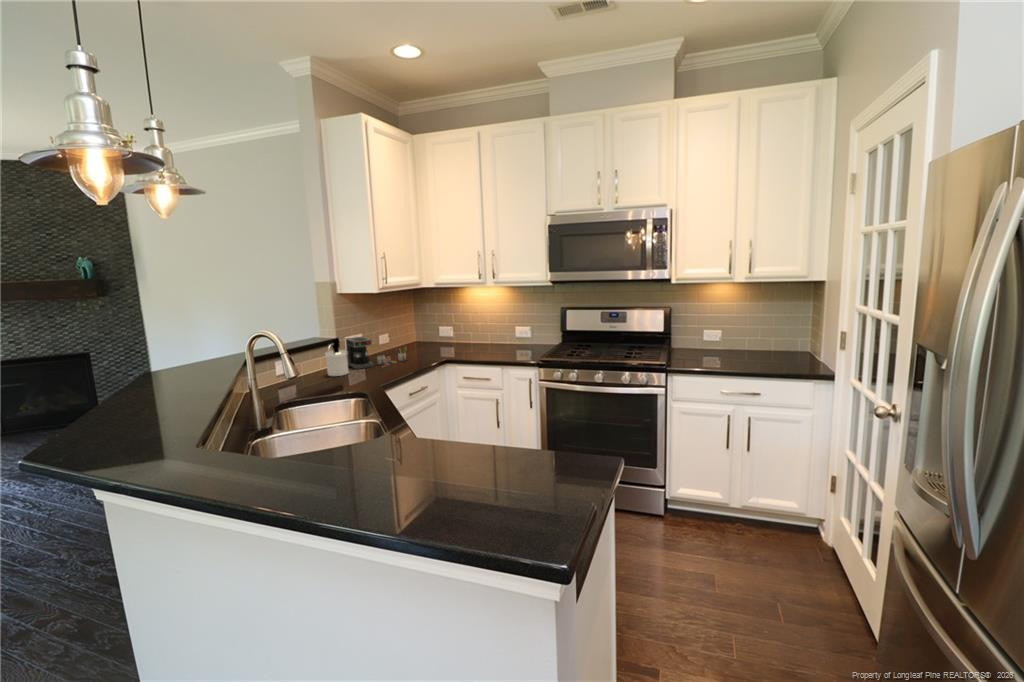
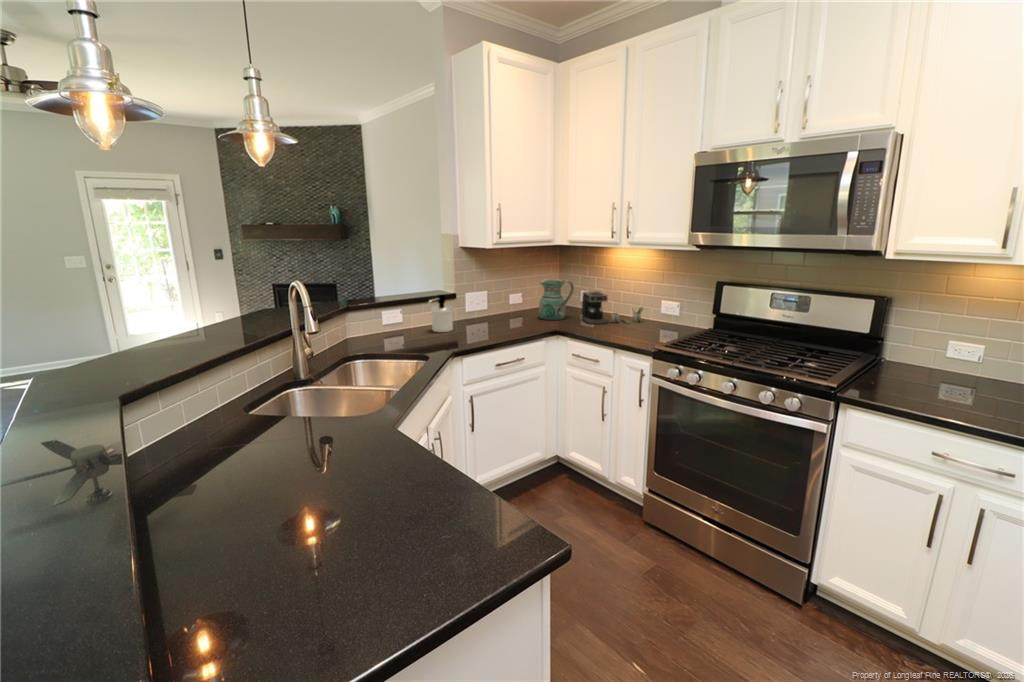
ceramic pitcher: none [413,316,441,354] -> present [539,279,574,320]
coffee maker: present [346,337,407,369] -> present [582,292,643,324]

